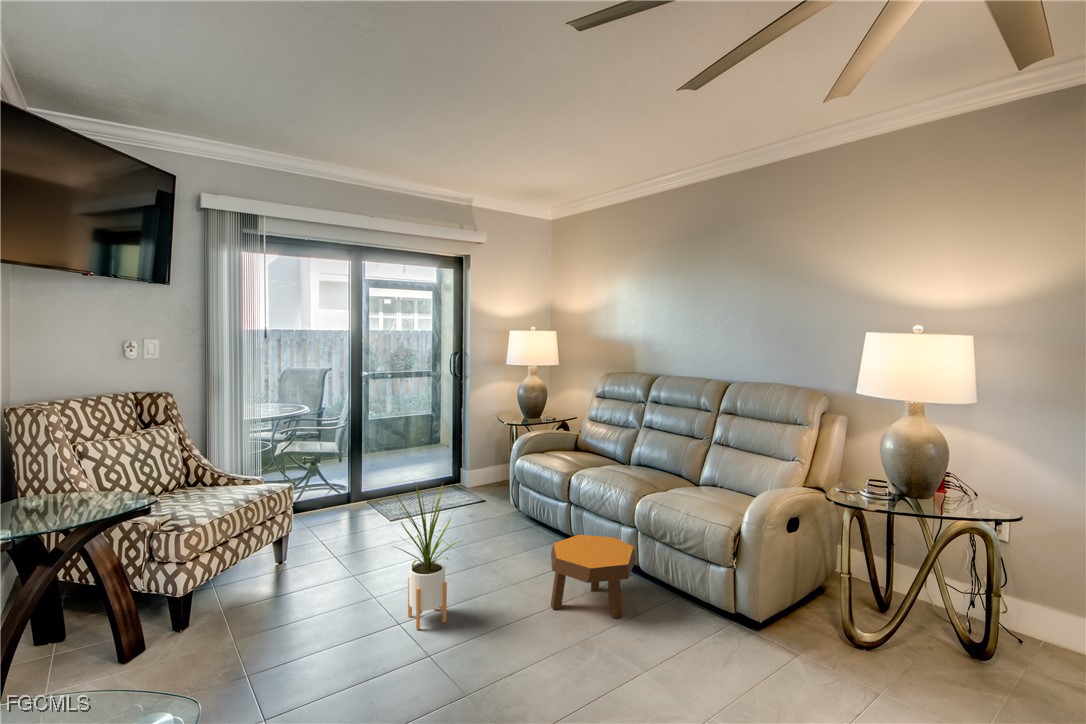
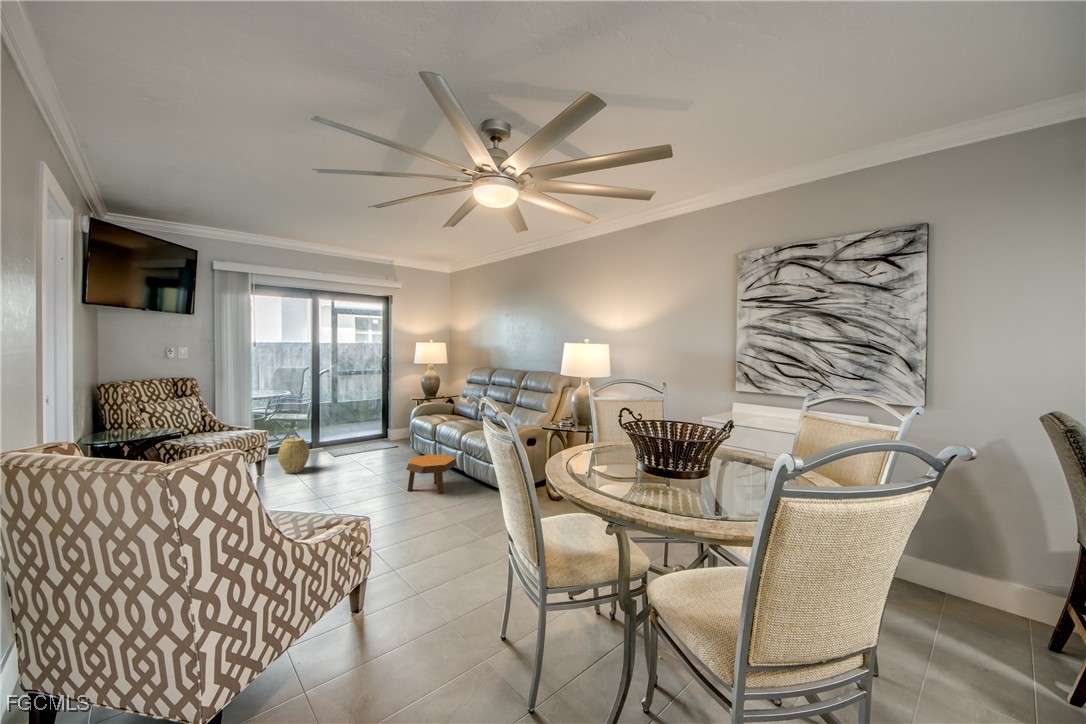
house plant: present [392,488,463,630] -> none [311,422,358,500]
woven basket: none [308,494,358,558] -> present [278,438,309,473]

